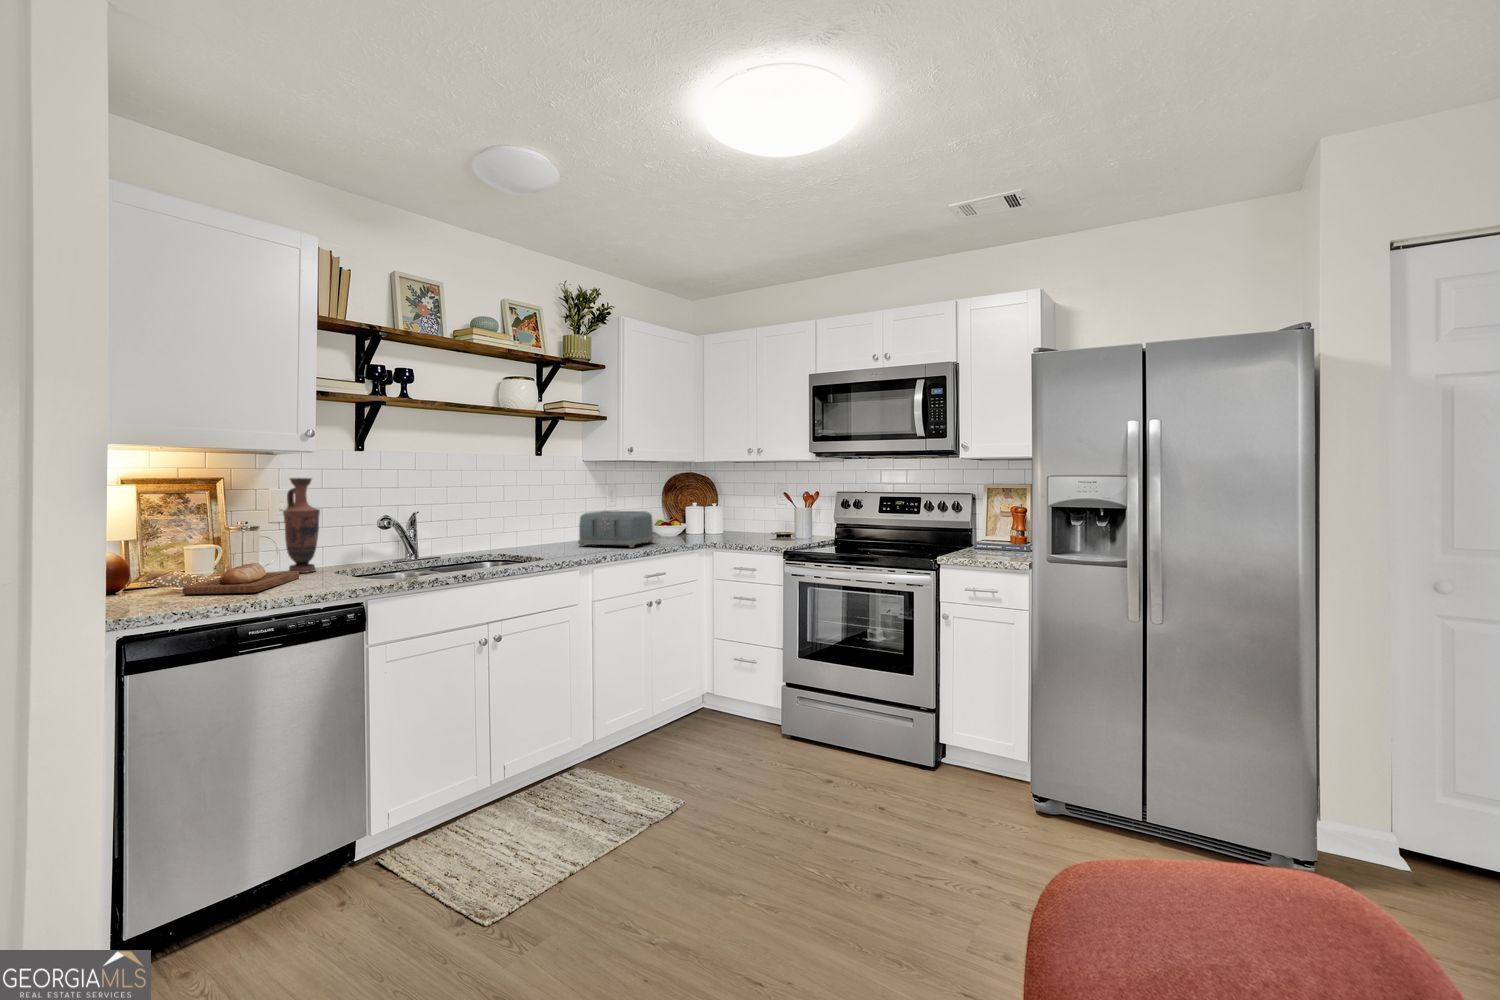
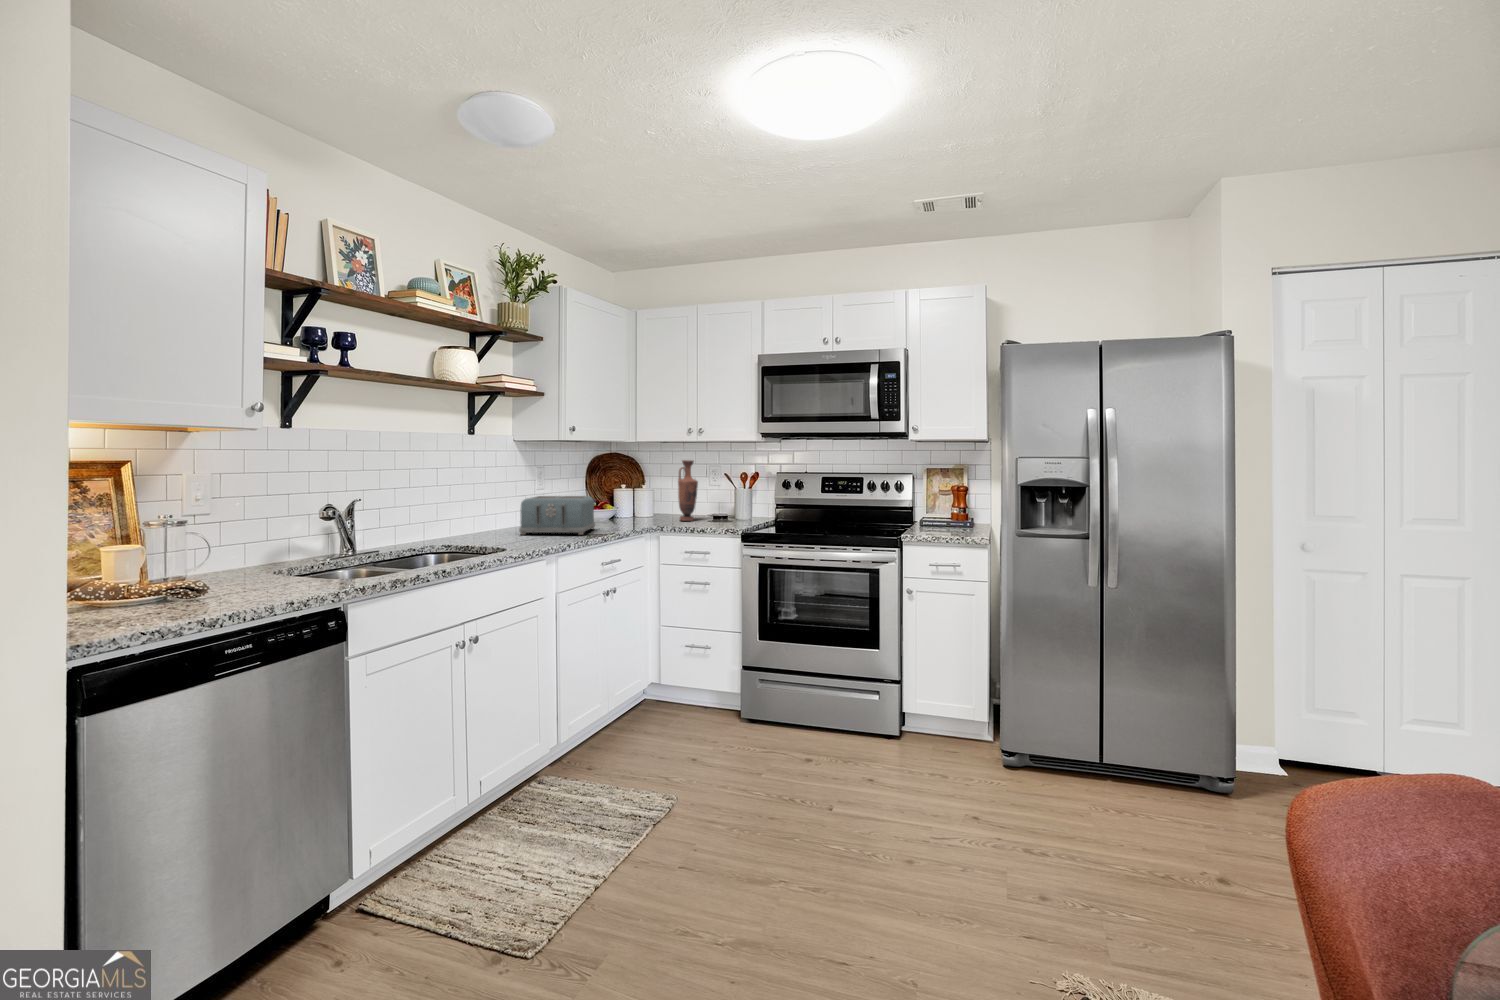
vase: present [283,478,320,573] -> present [678,460,698,521]
bread loaf: present [182,563,299,594] -> none [114,566,241,609]

